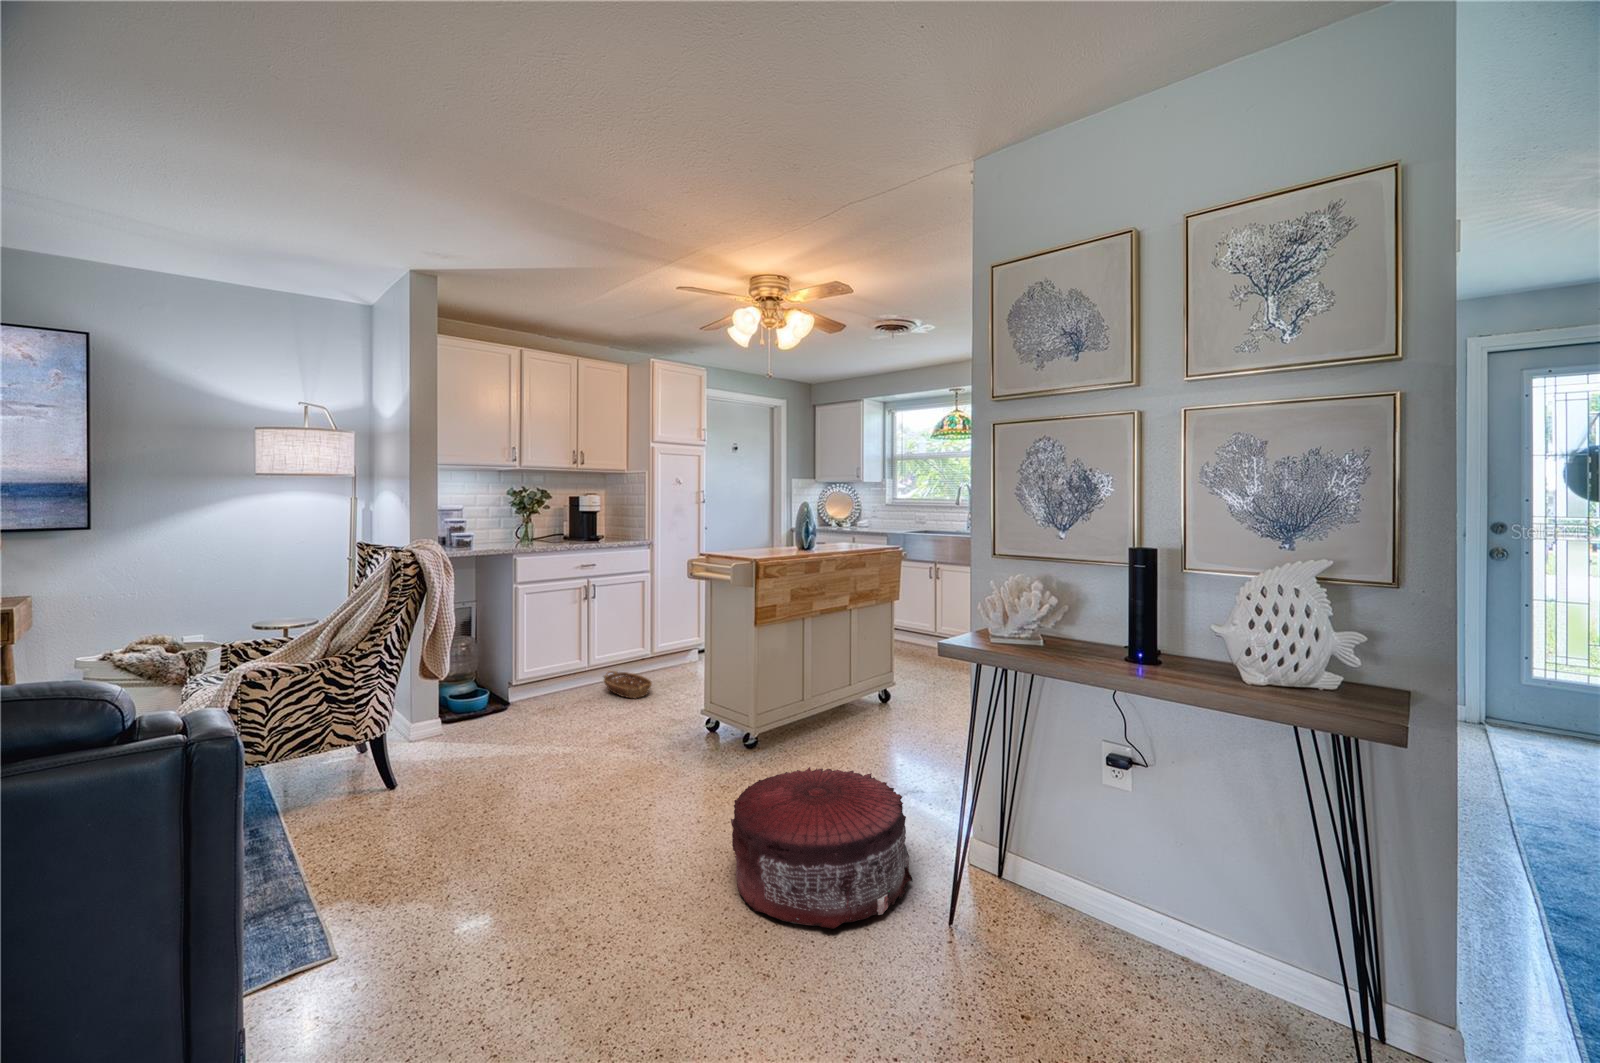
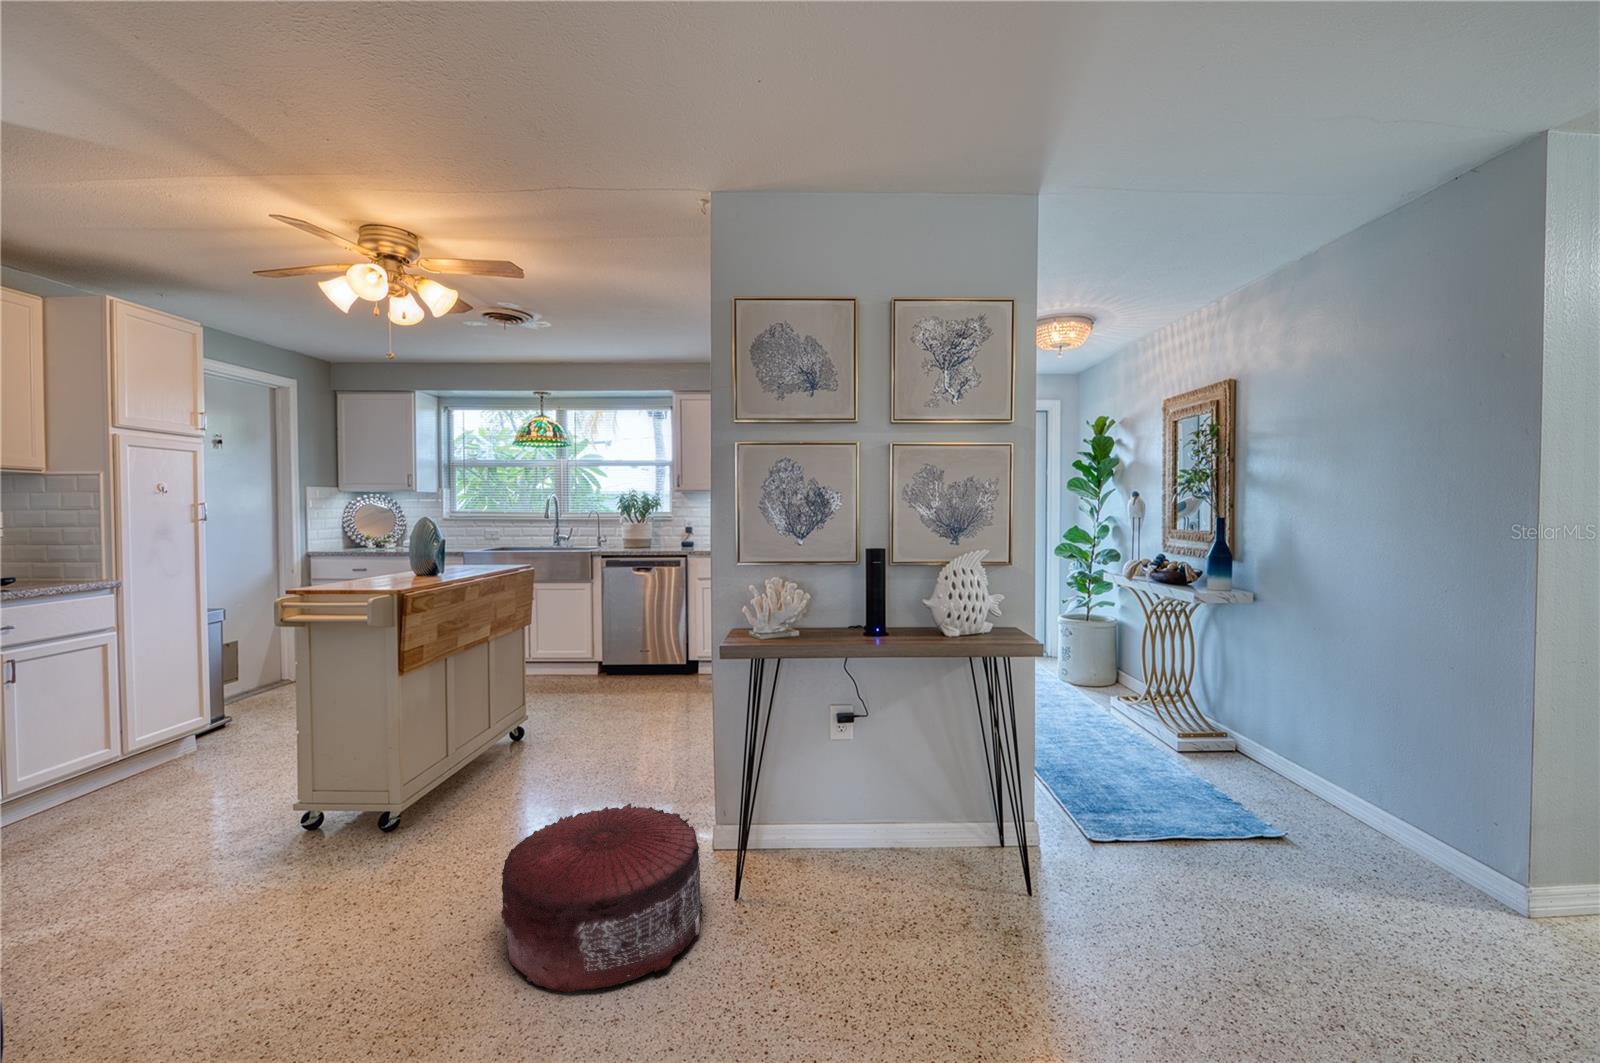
basket: present [604,671,652,698] -> none [17,773,184,826]

